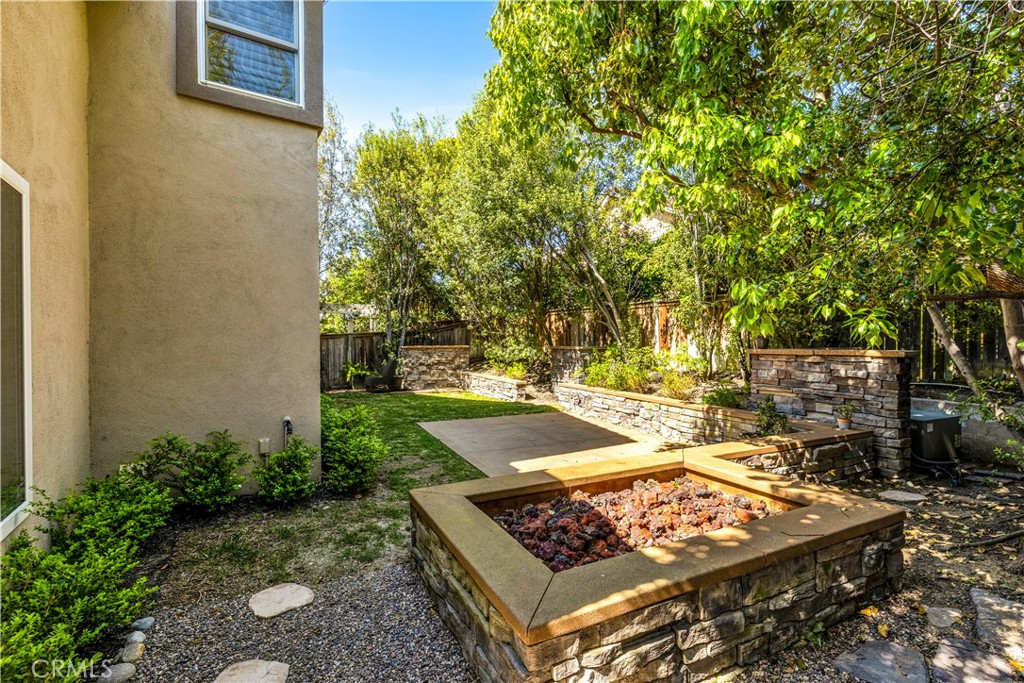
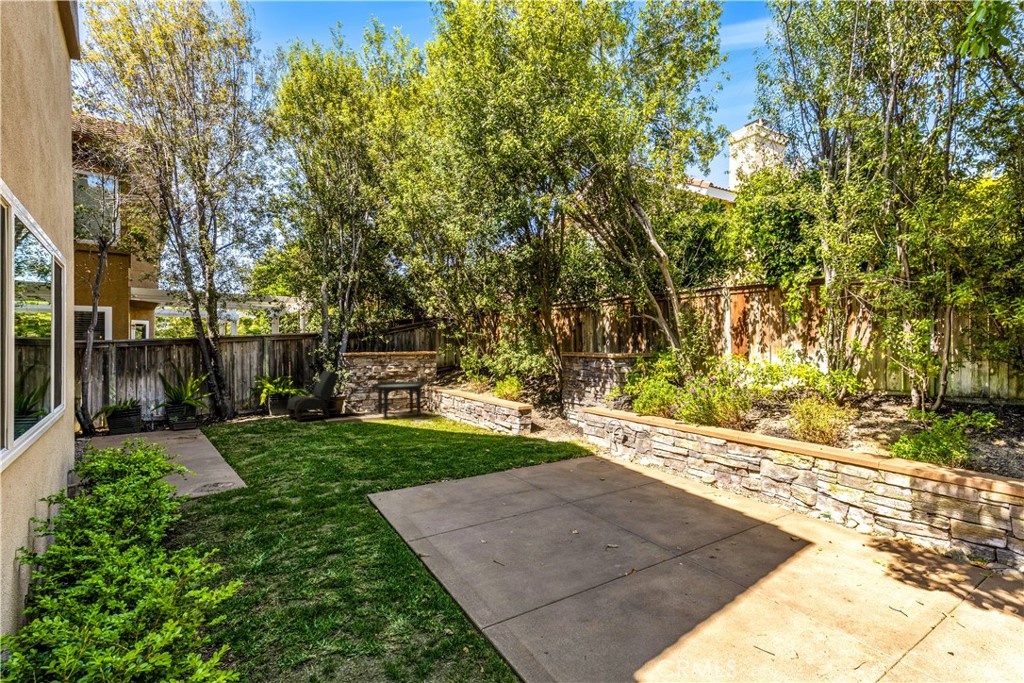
round table: none [421,367,460,392] -> present [372,382,426,419]

